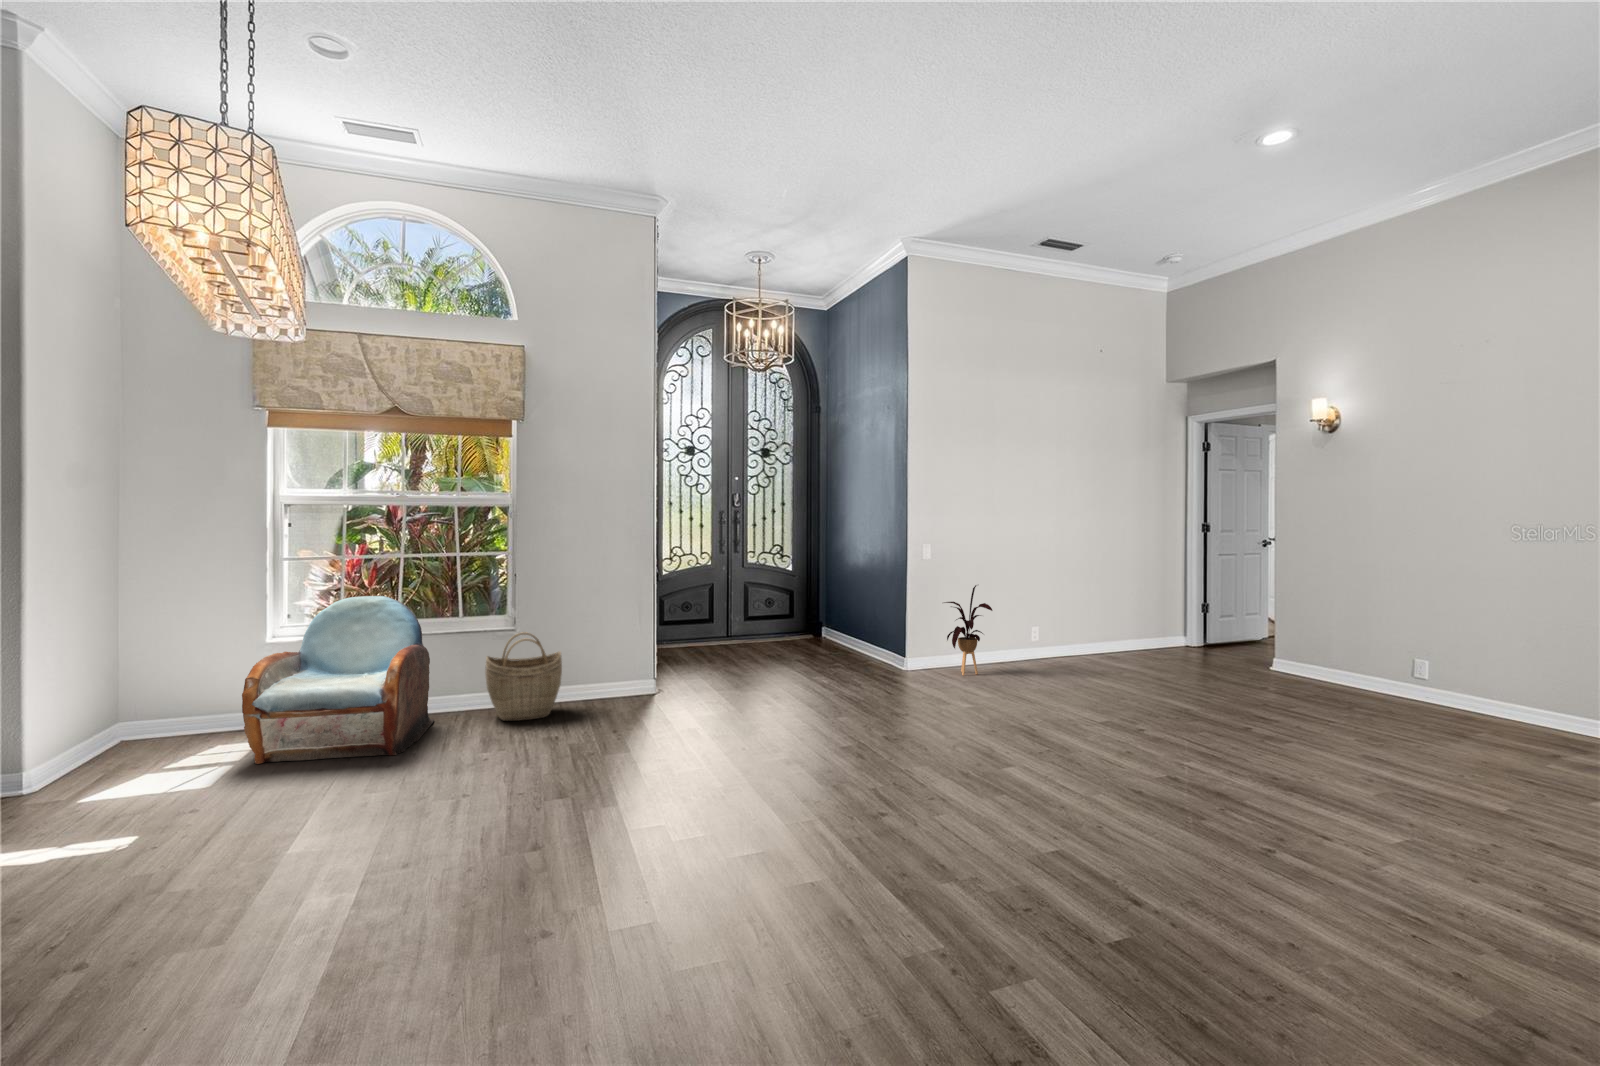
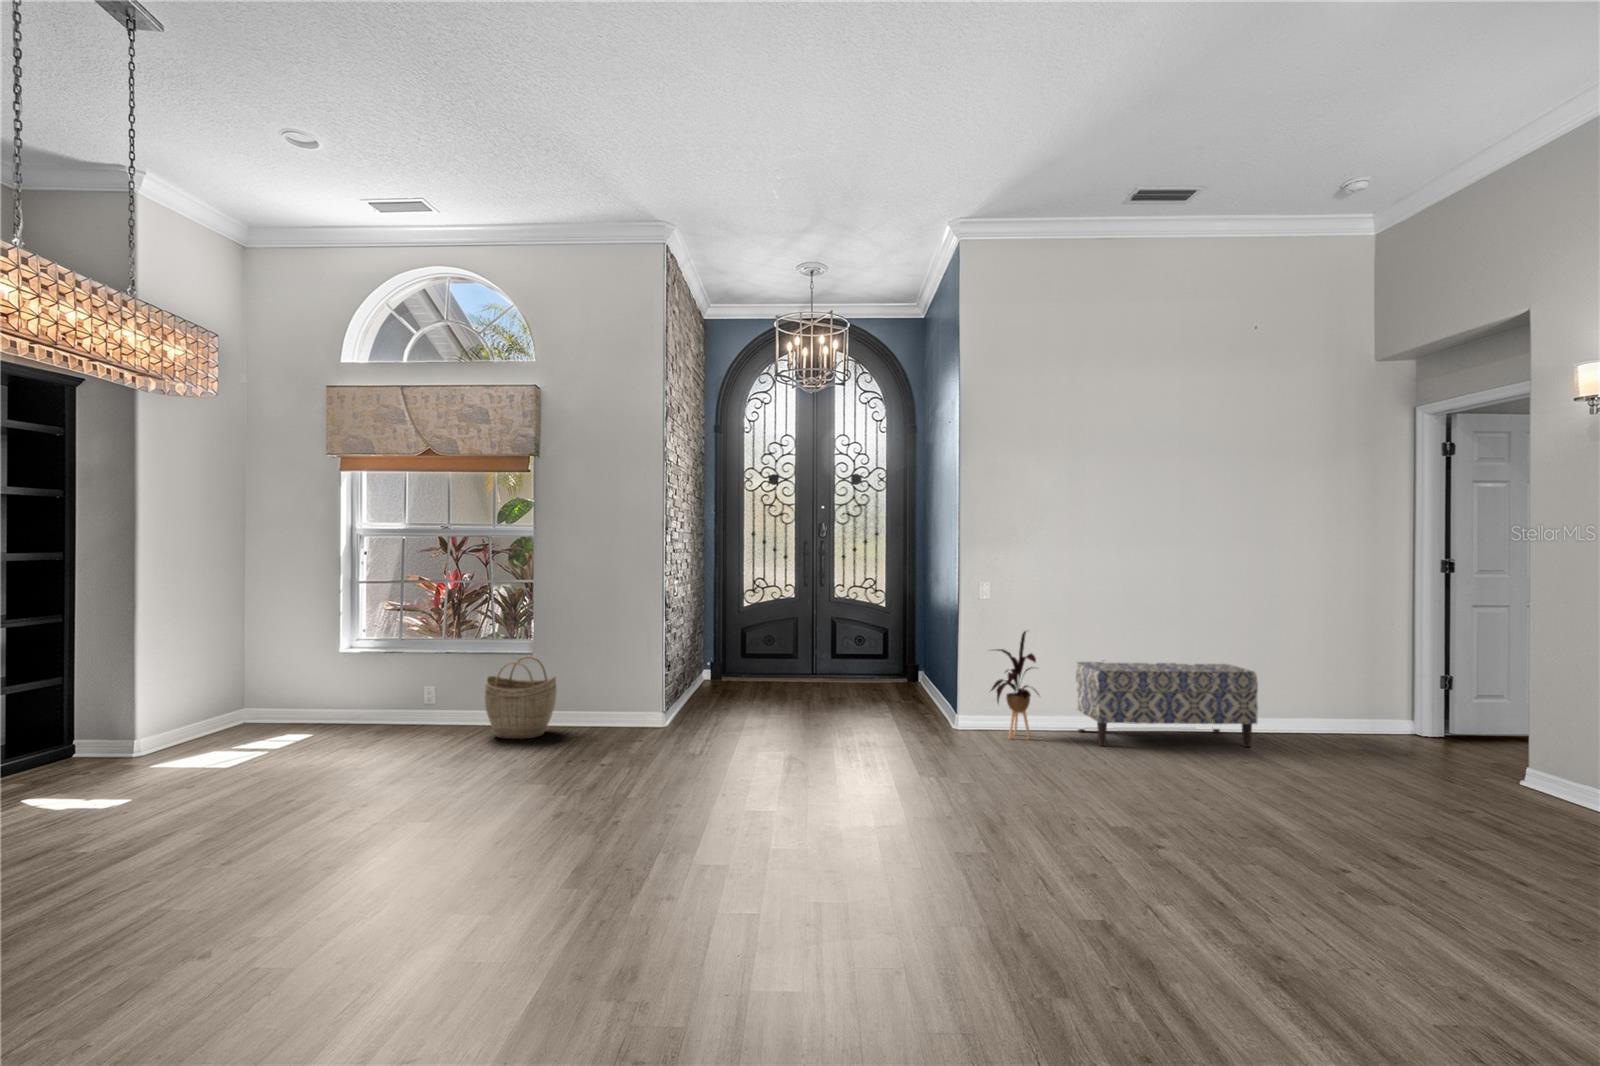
armchair: present [242,596,434,764] -> none [273,616,449,757]
bench: none [996,603,1130,674] -> present [1076,662,1258,747]

